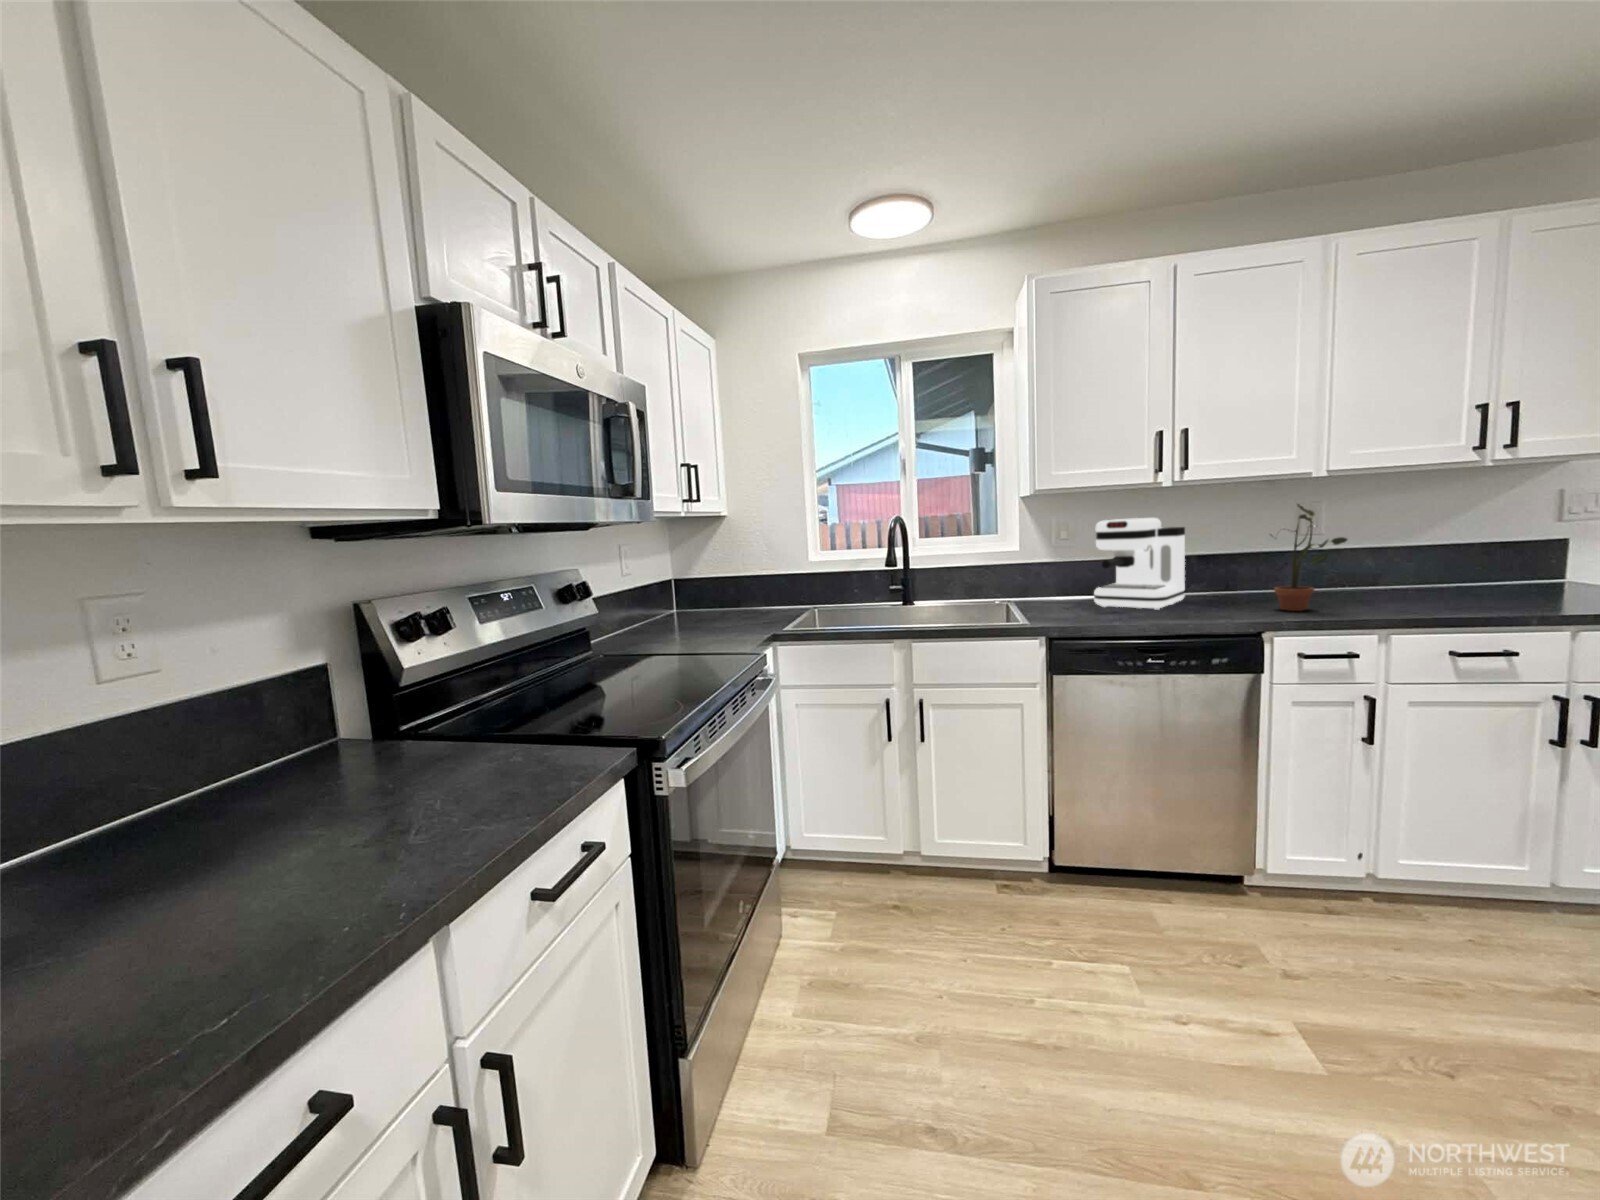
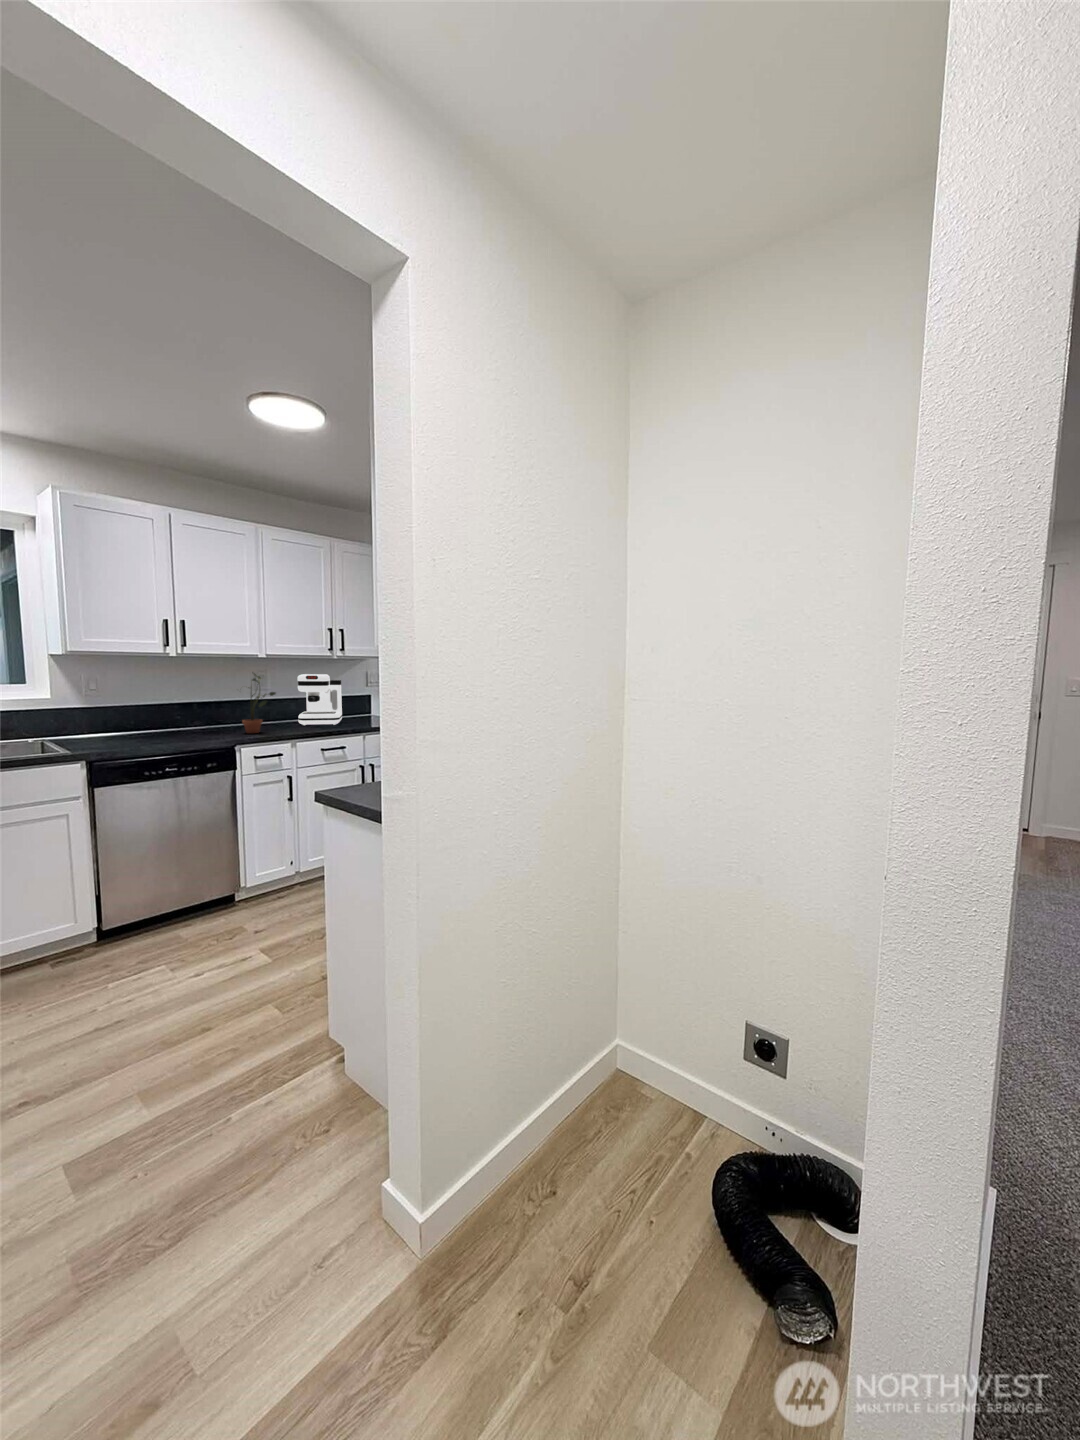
coffee maker: present [1094,518,1185,610] -> present [297,674,342,725]

